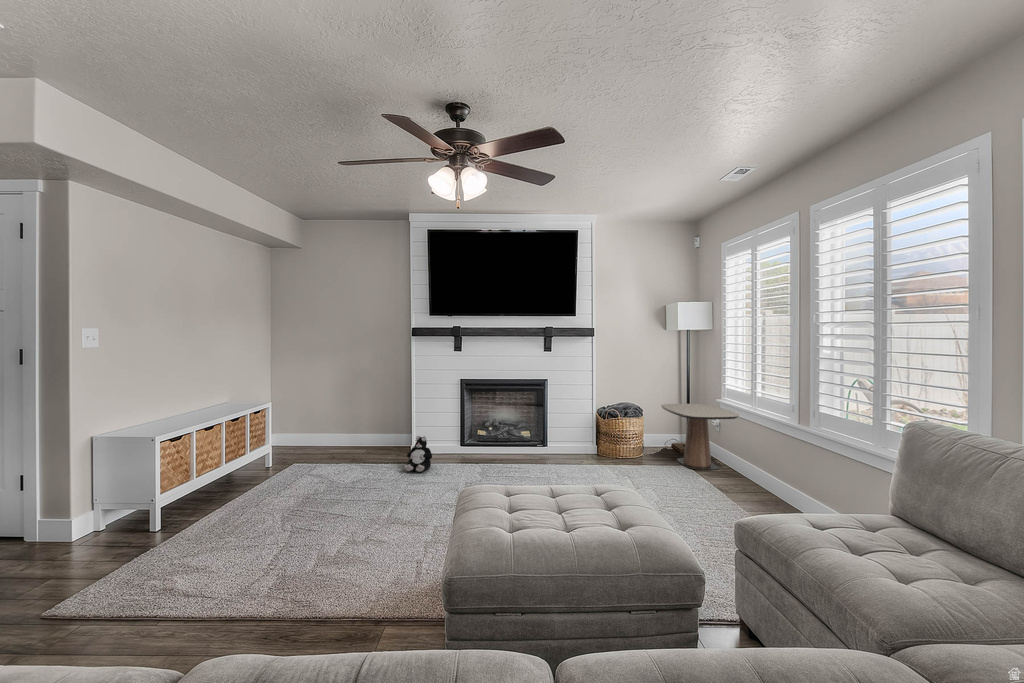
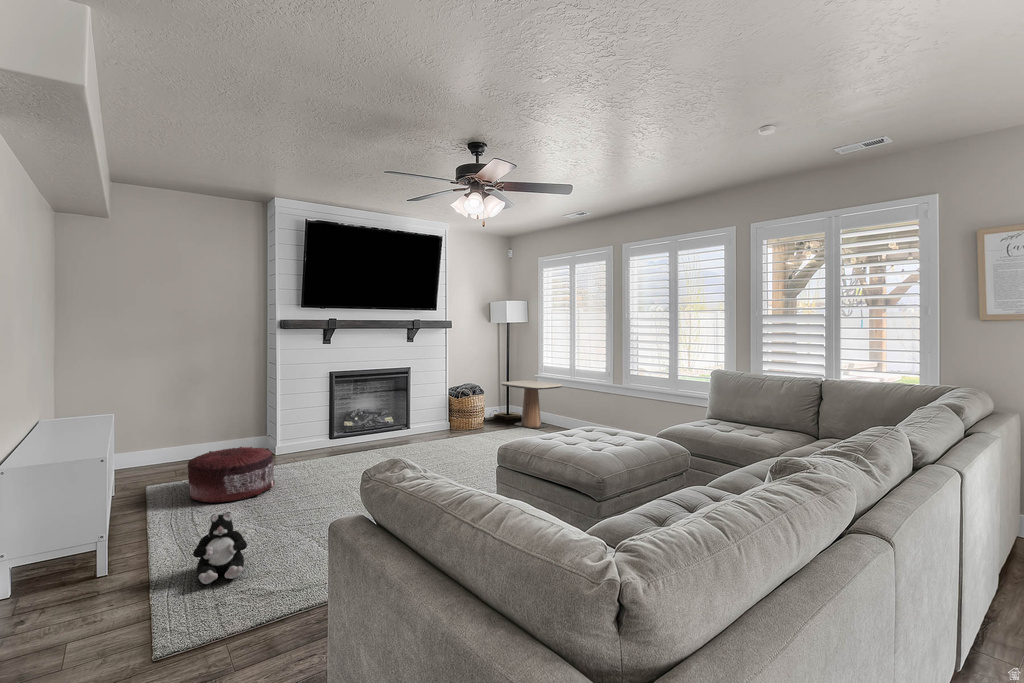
plush toy: present [404,436,432,472] -> present [193,512,247,584]
pouf: none [282,444,359,493] -> present [187,447,274,502]

